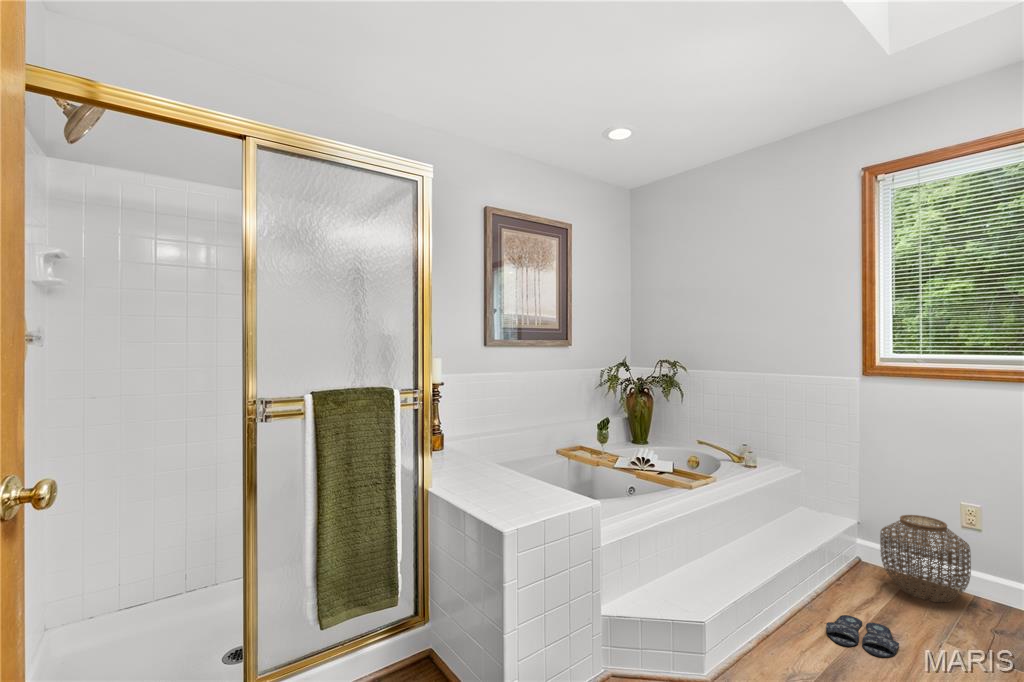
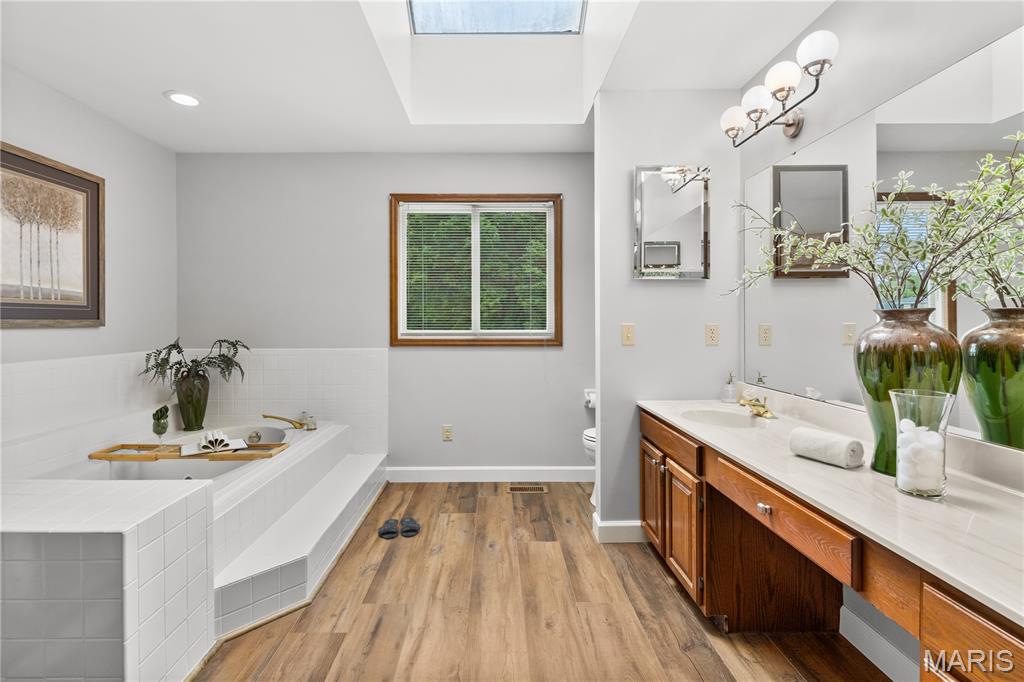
woven basket: present [880,515,971,602] -> none [403,441,450,495]

